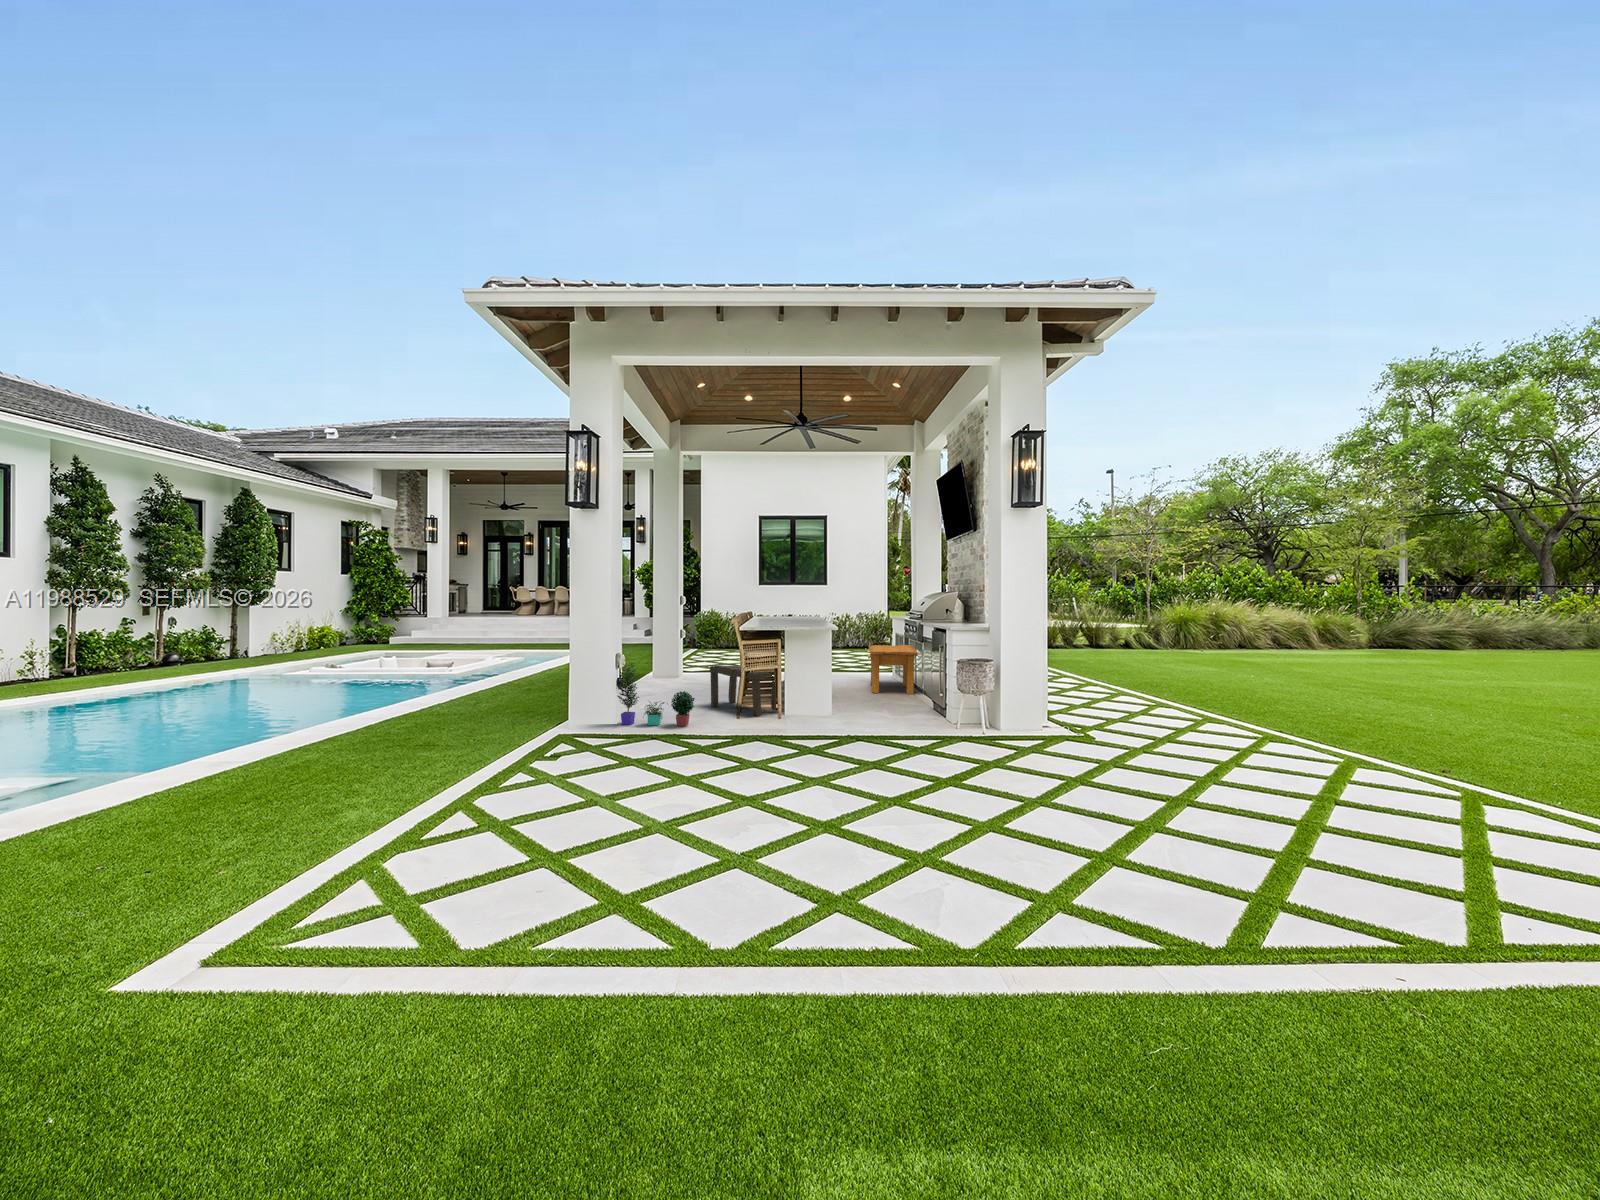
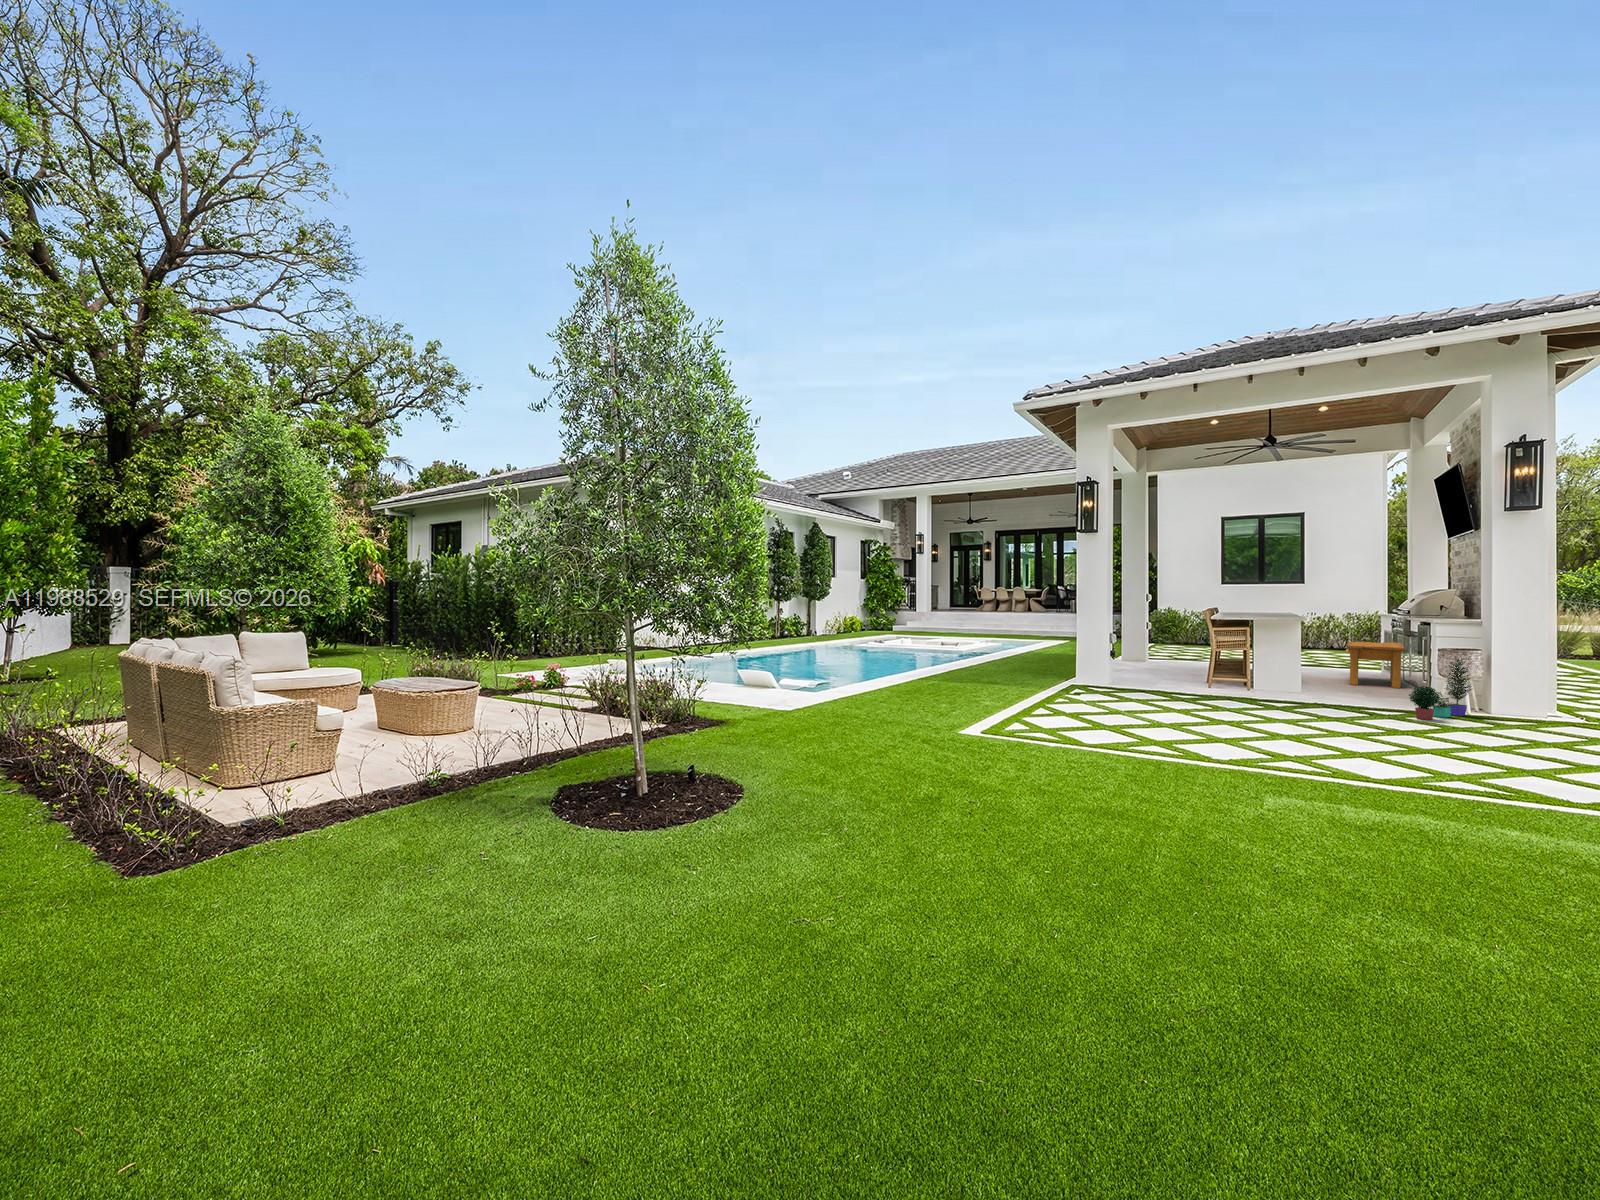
potted plant: present [618,663,695,726] -> present [1409,658,1472,720]
bench: present [710,665,777,716] -> none [1181,650,1250,691]

